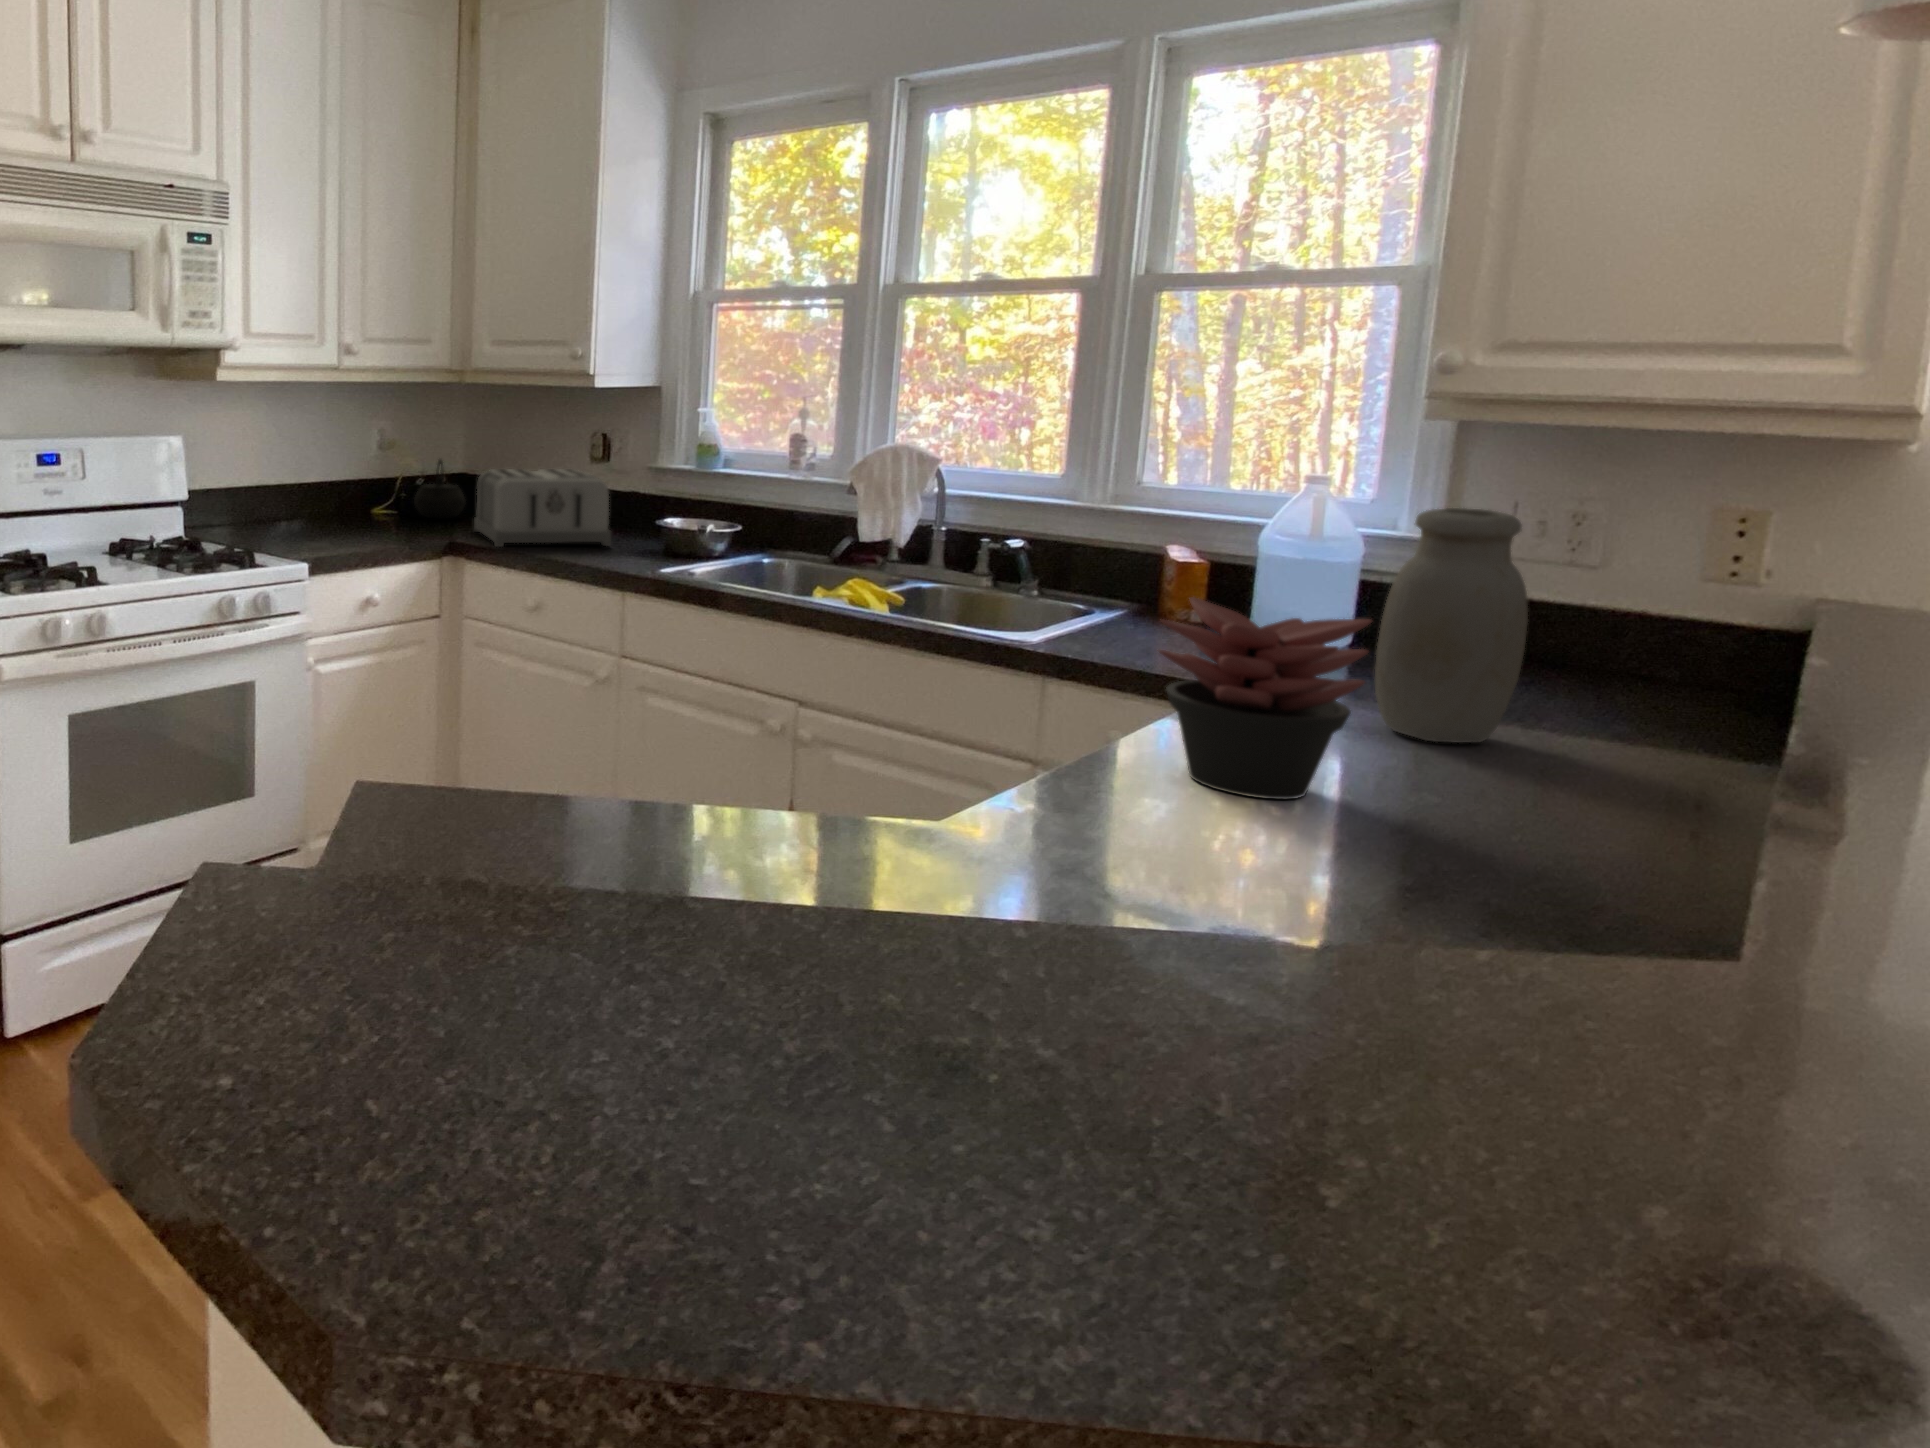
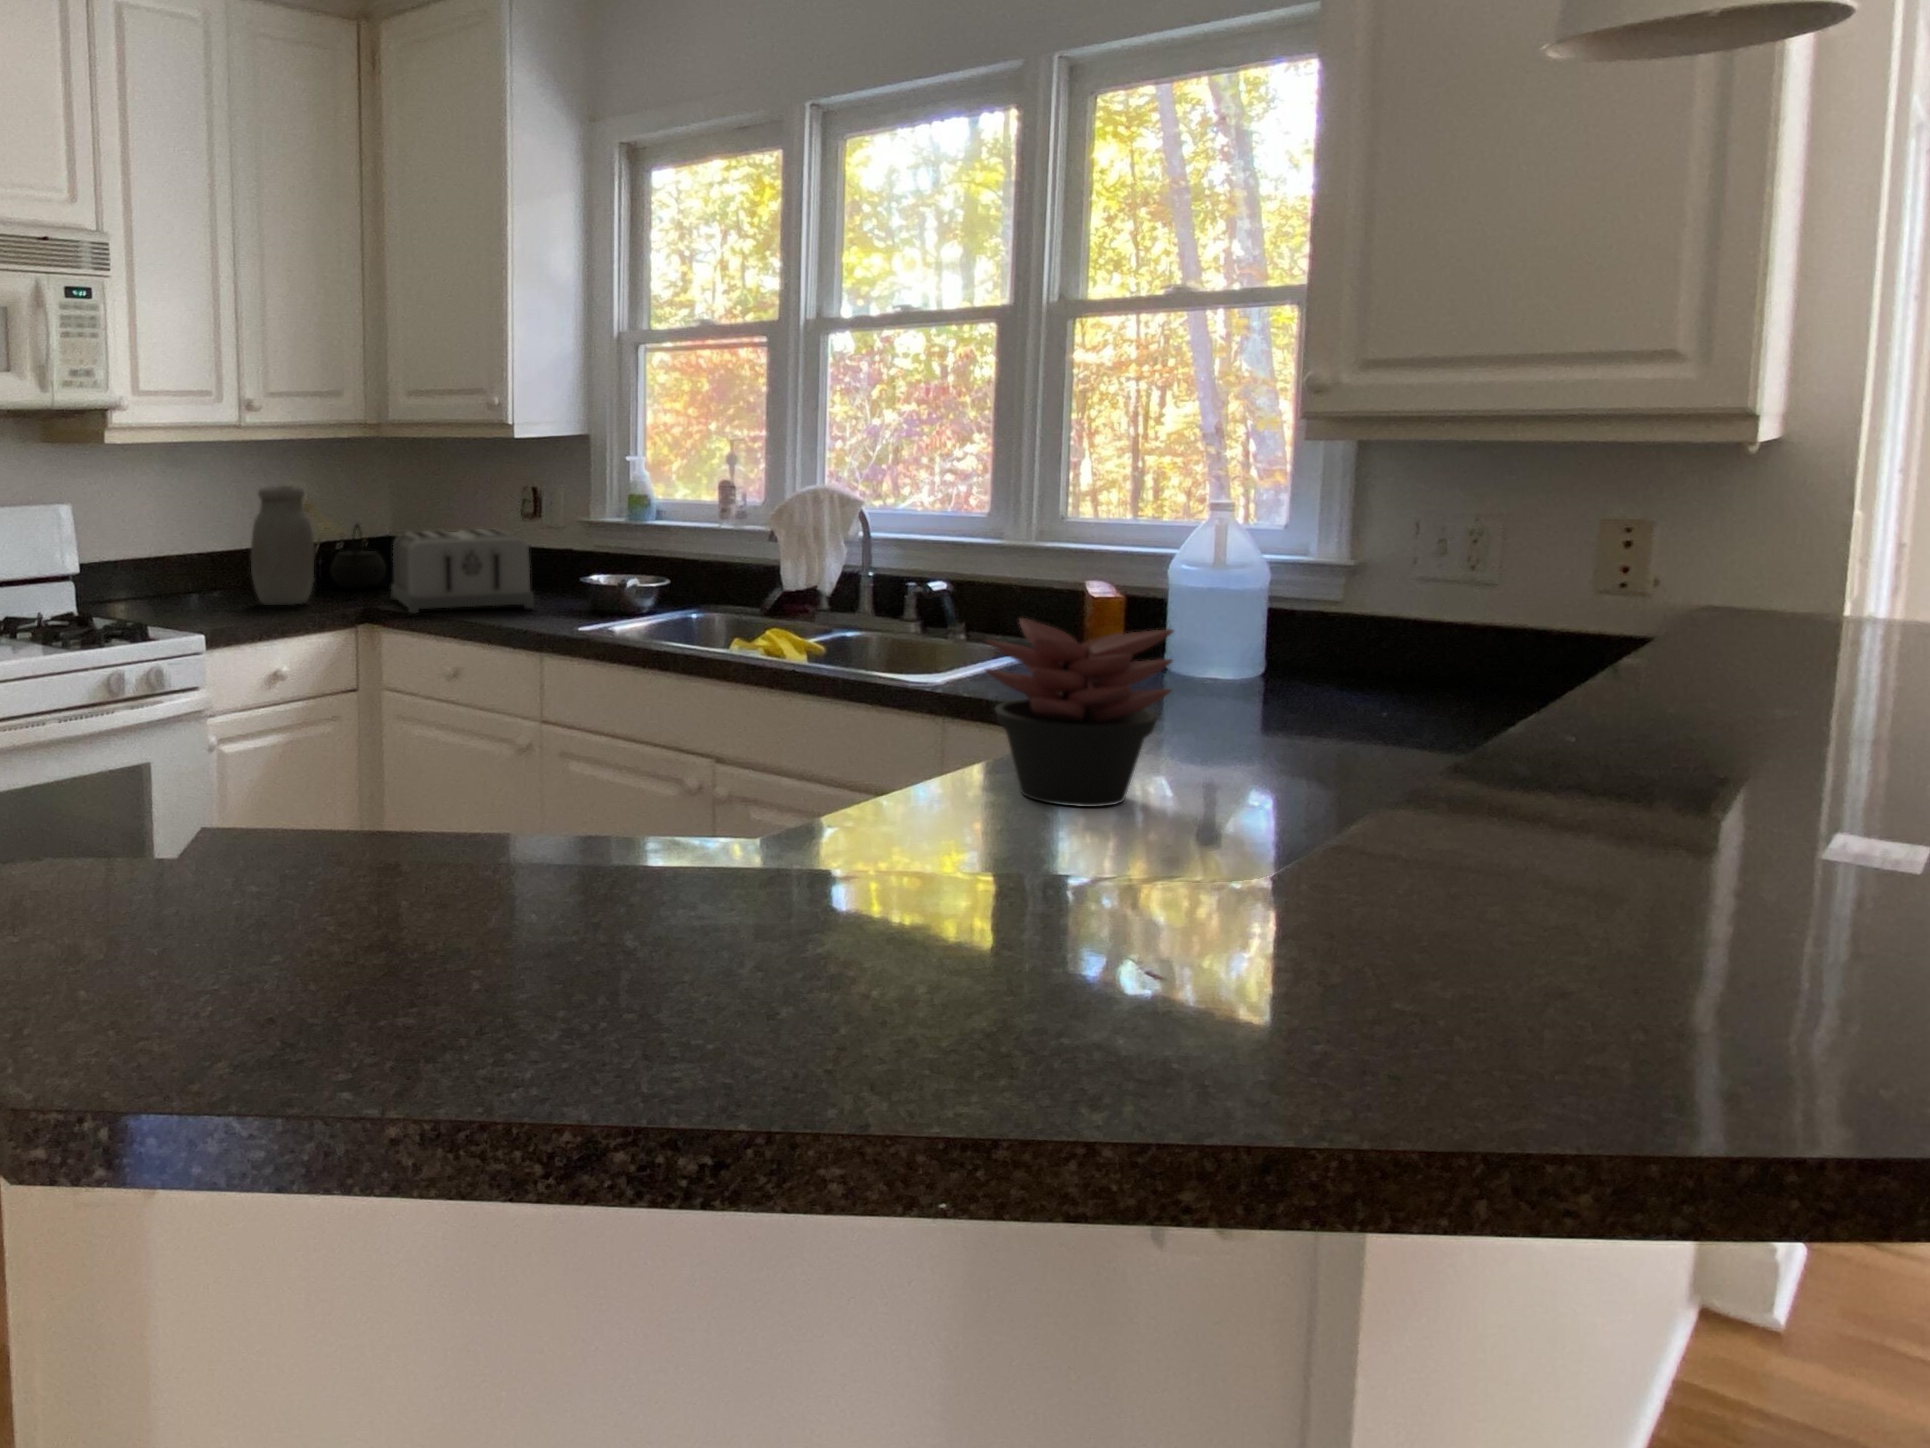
jar: present [1375,508,1528,743] -> present [251,486,314,605]

